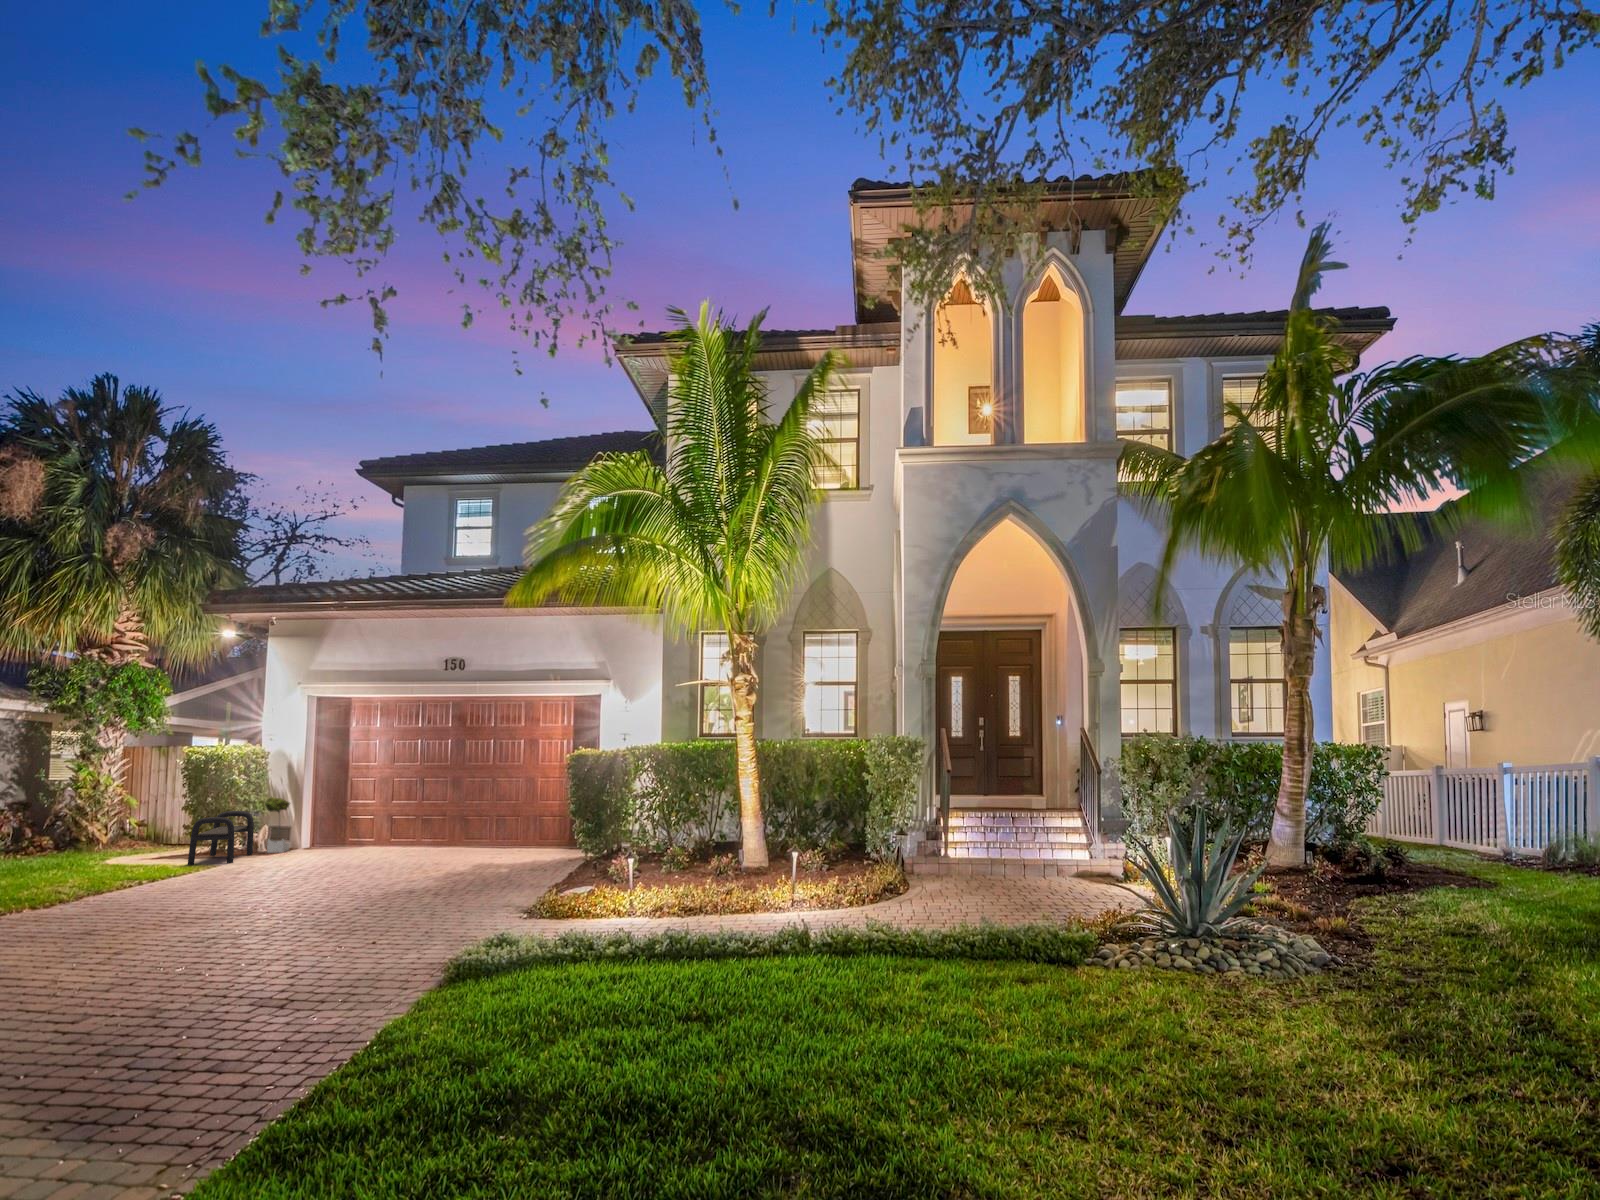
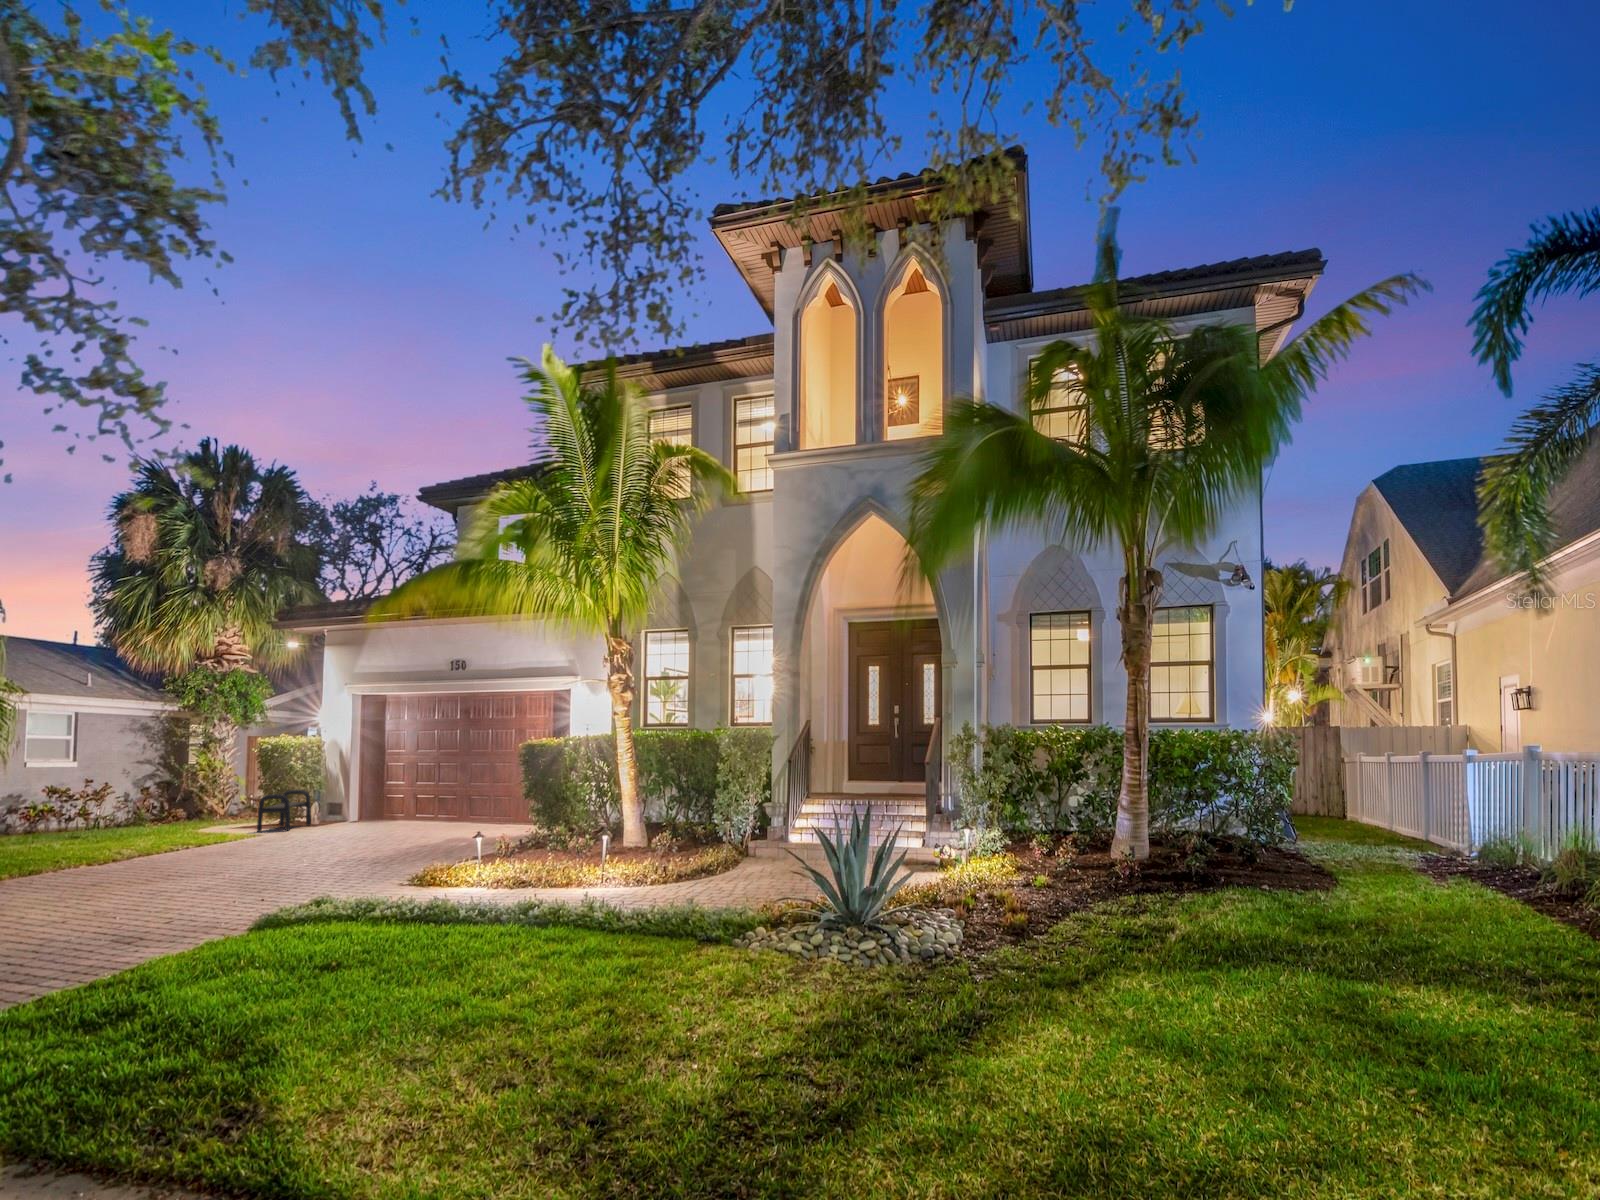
potted tree: present [265,797,290,853] -> none [320,778,341,825]

